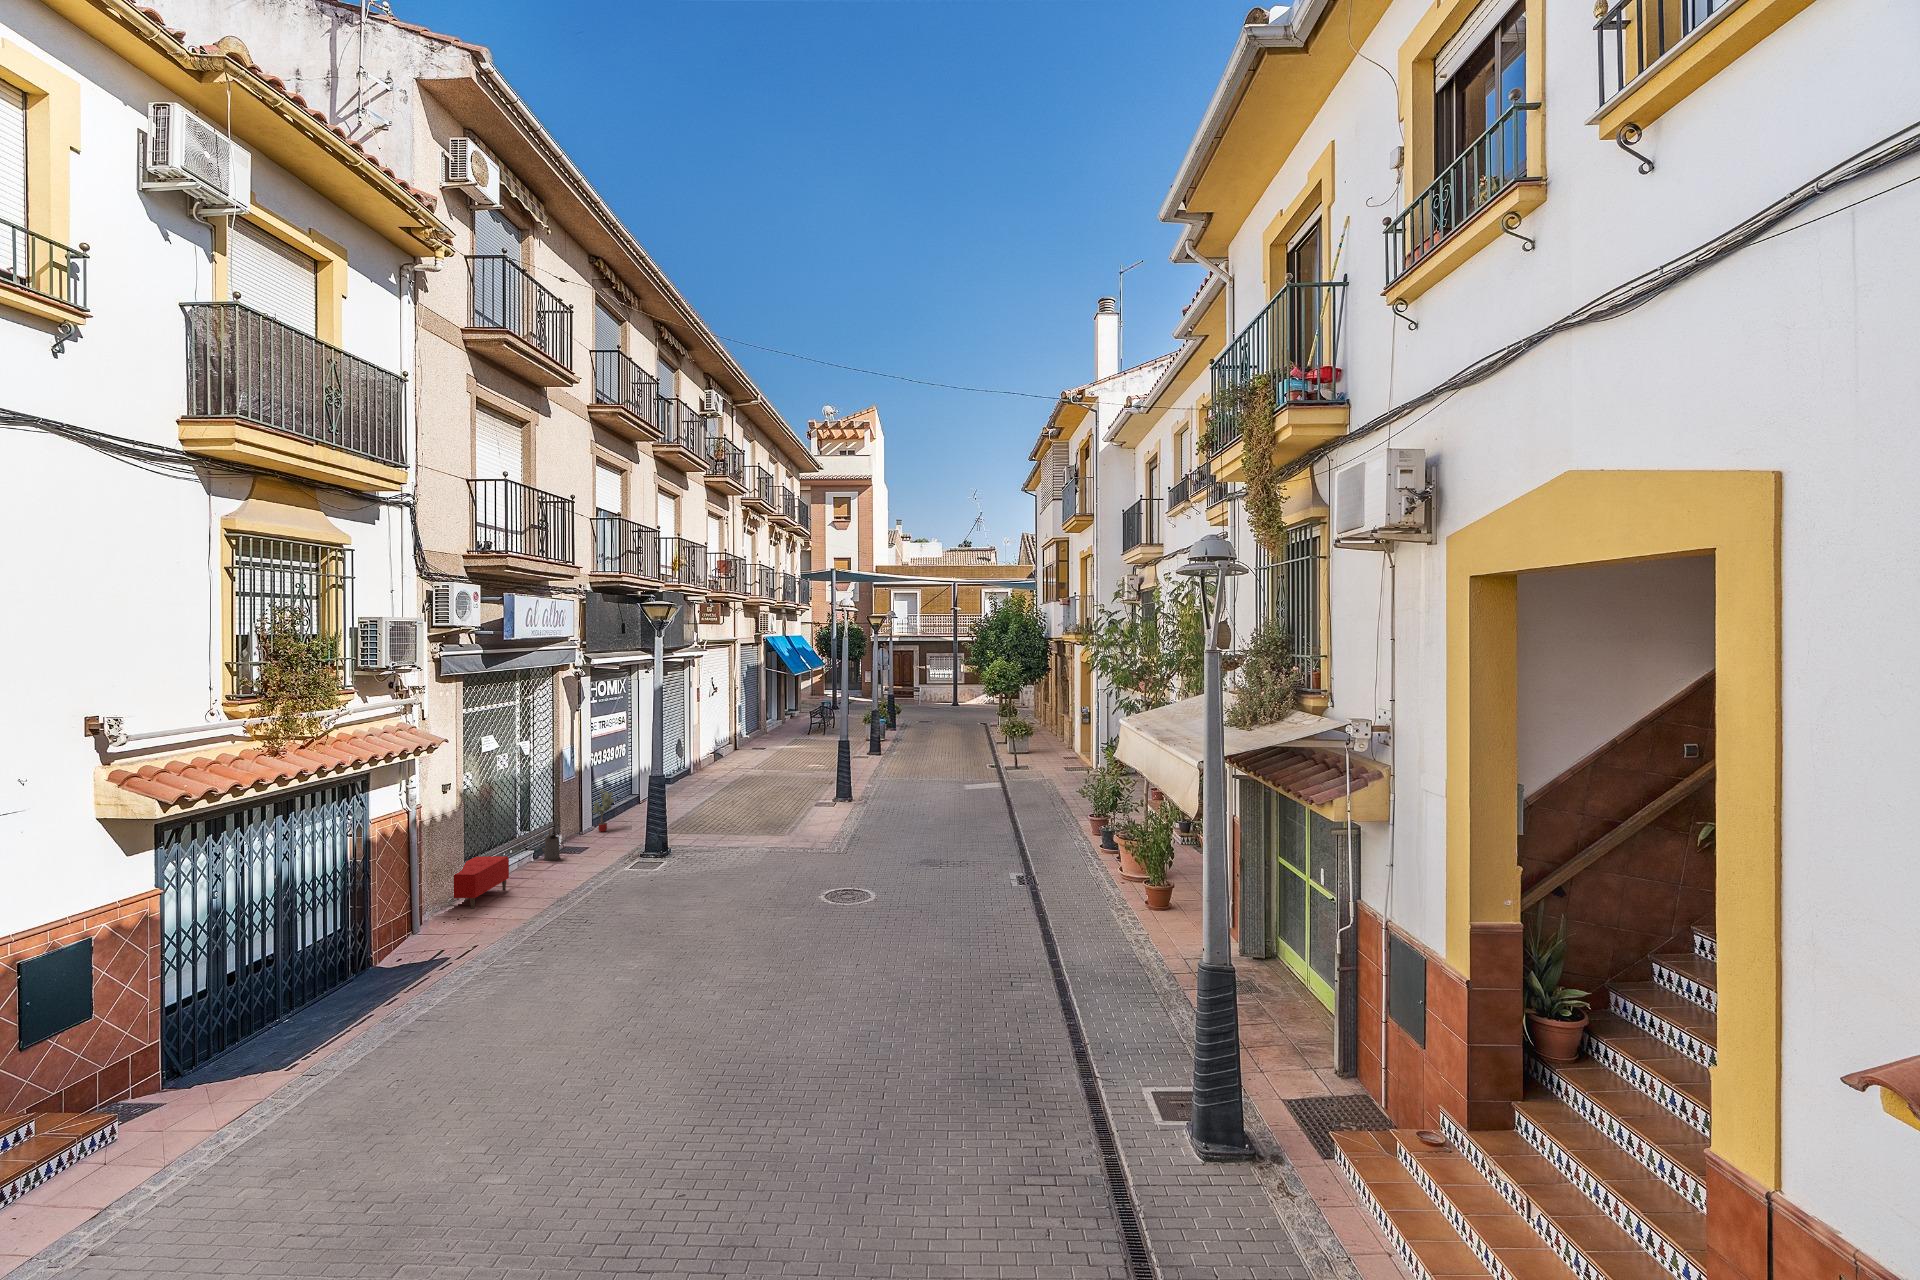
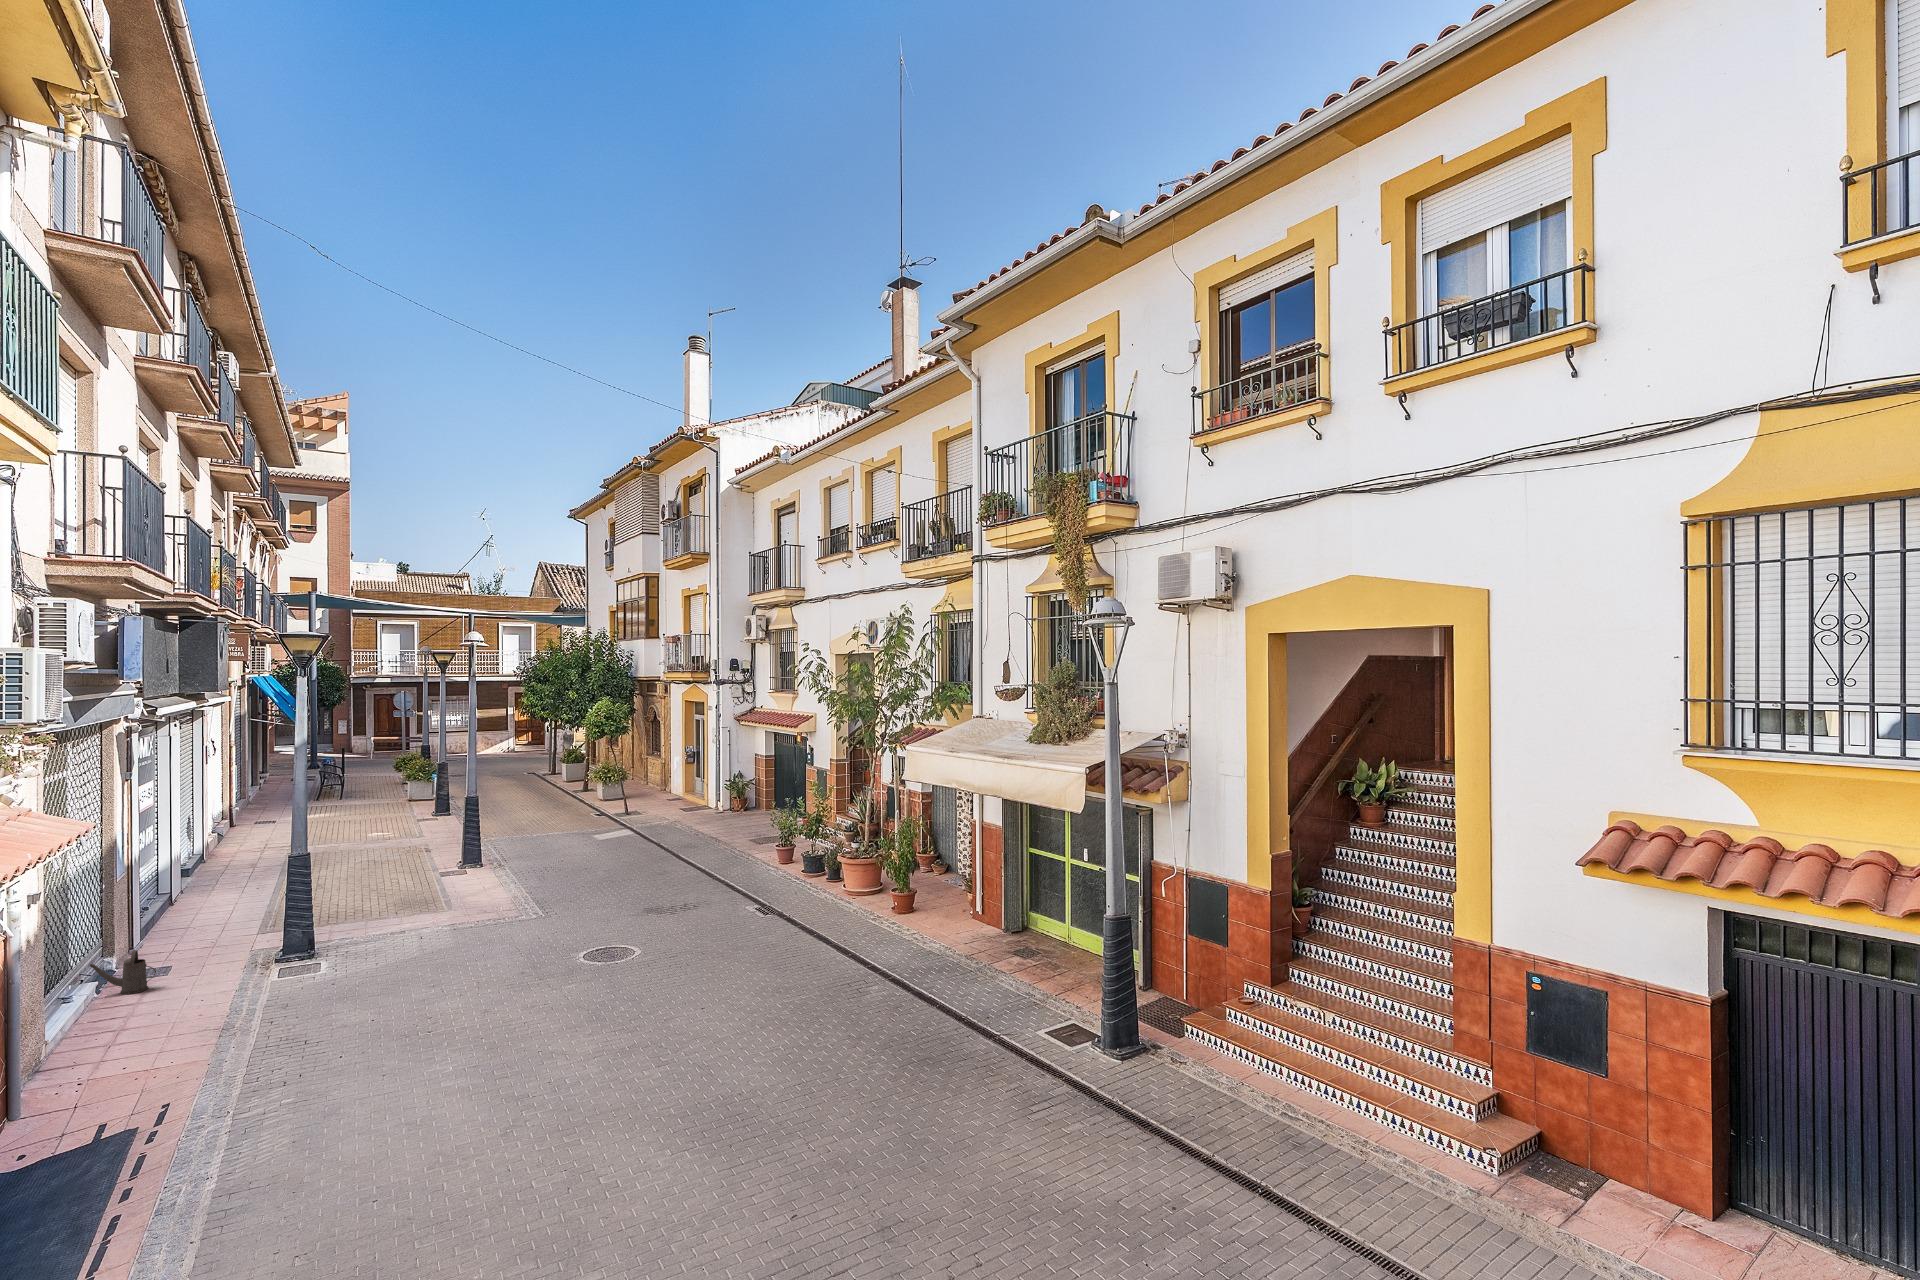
potted tree: present [591,789,614,832] -> none [142,890,180,948]
bench: present [454,856,509,909] -> none [38,992,122,1081]

